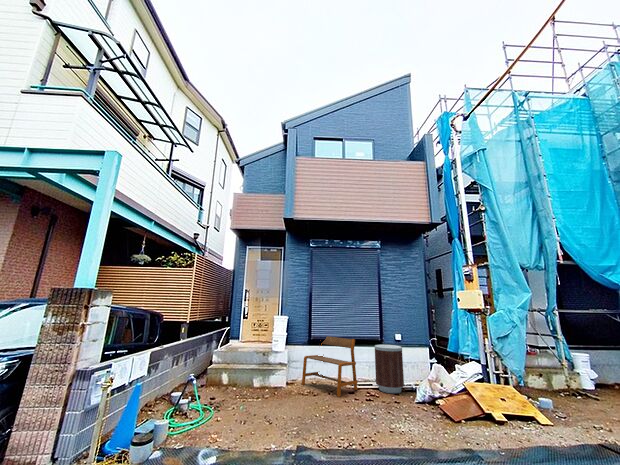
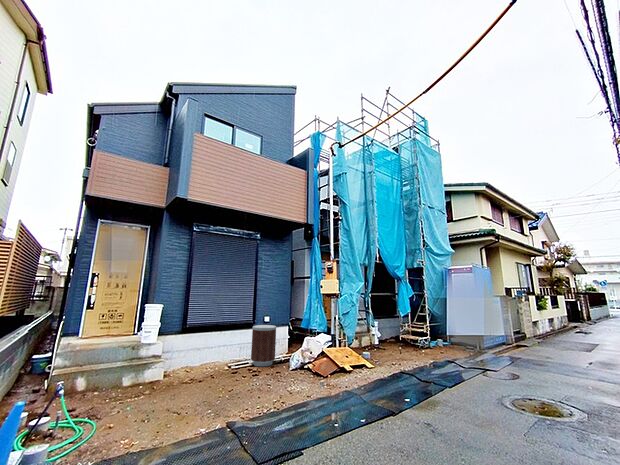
bench: present [302,336,358,397] -> none [177,321,239,378]

